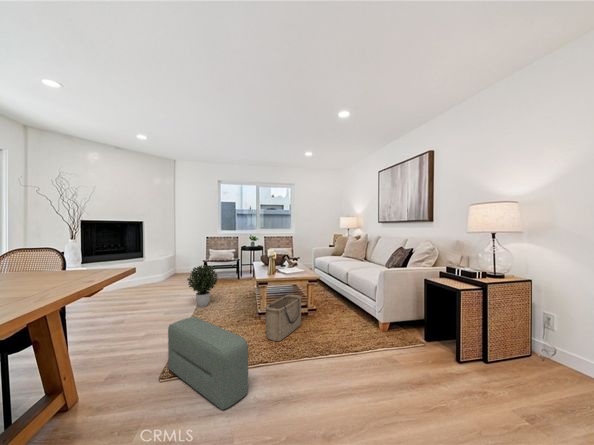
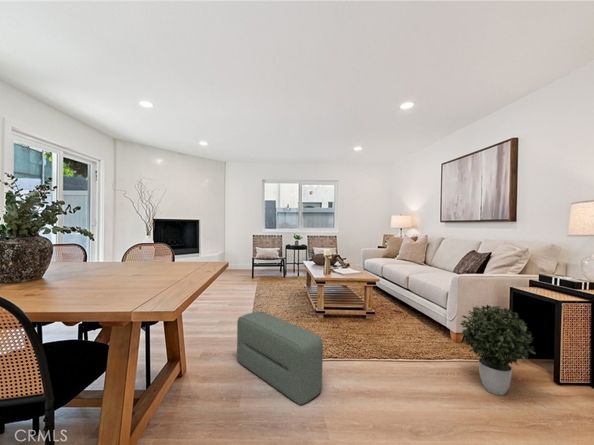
potted plant: present [187,265,218,307] -> present [461,305,535,395]
basket: present [264,294,302,341] -> none [326,296,363,344]

